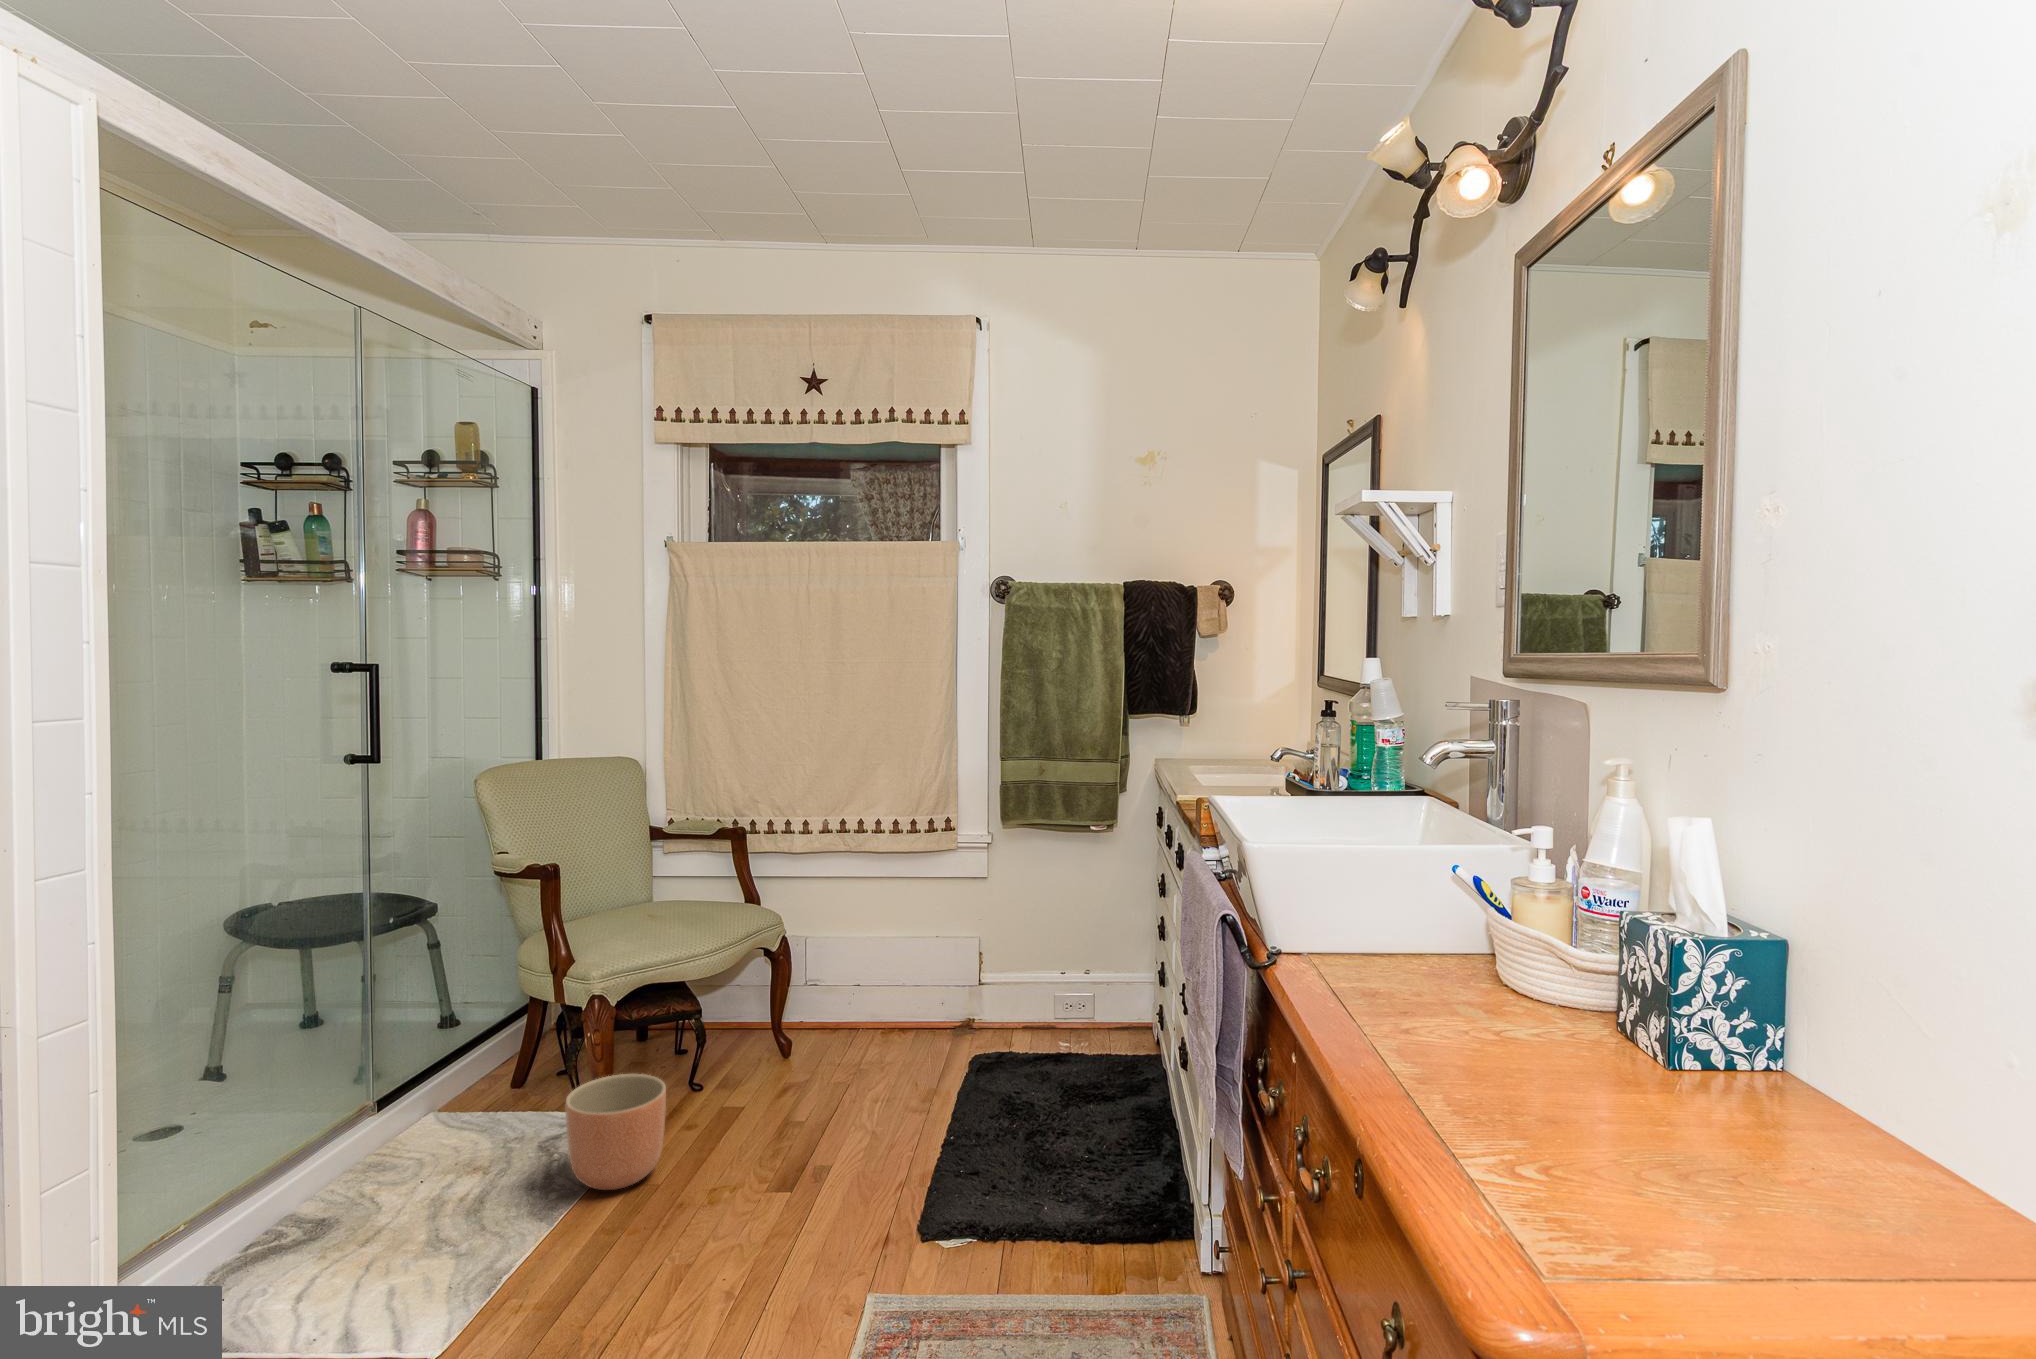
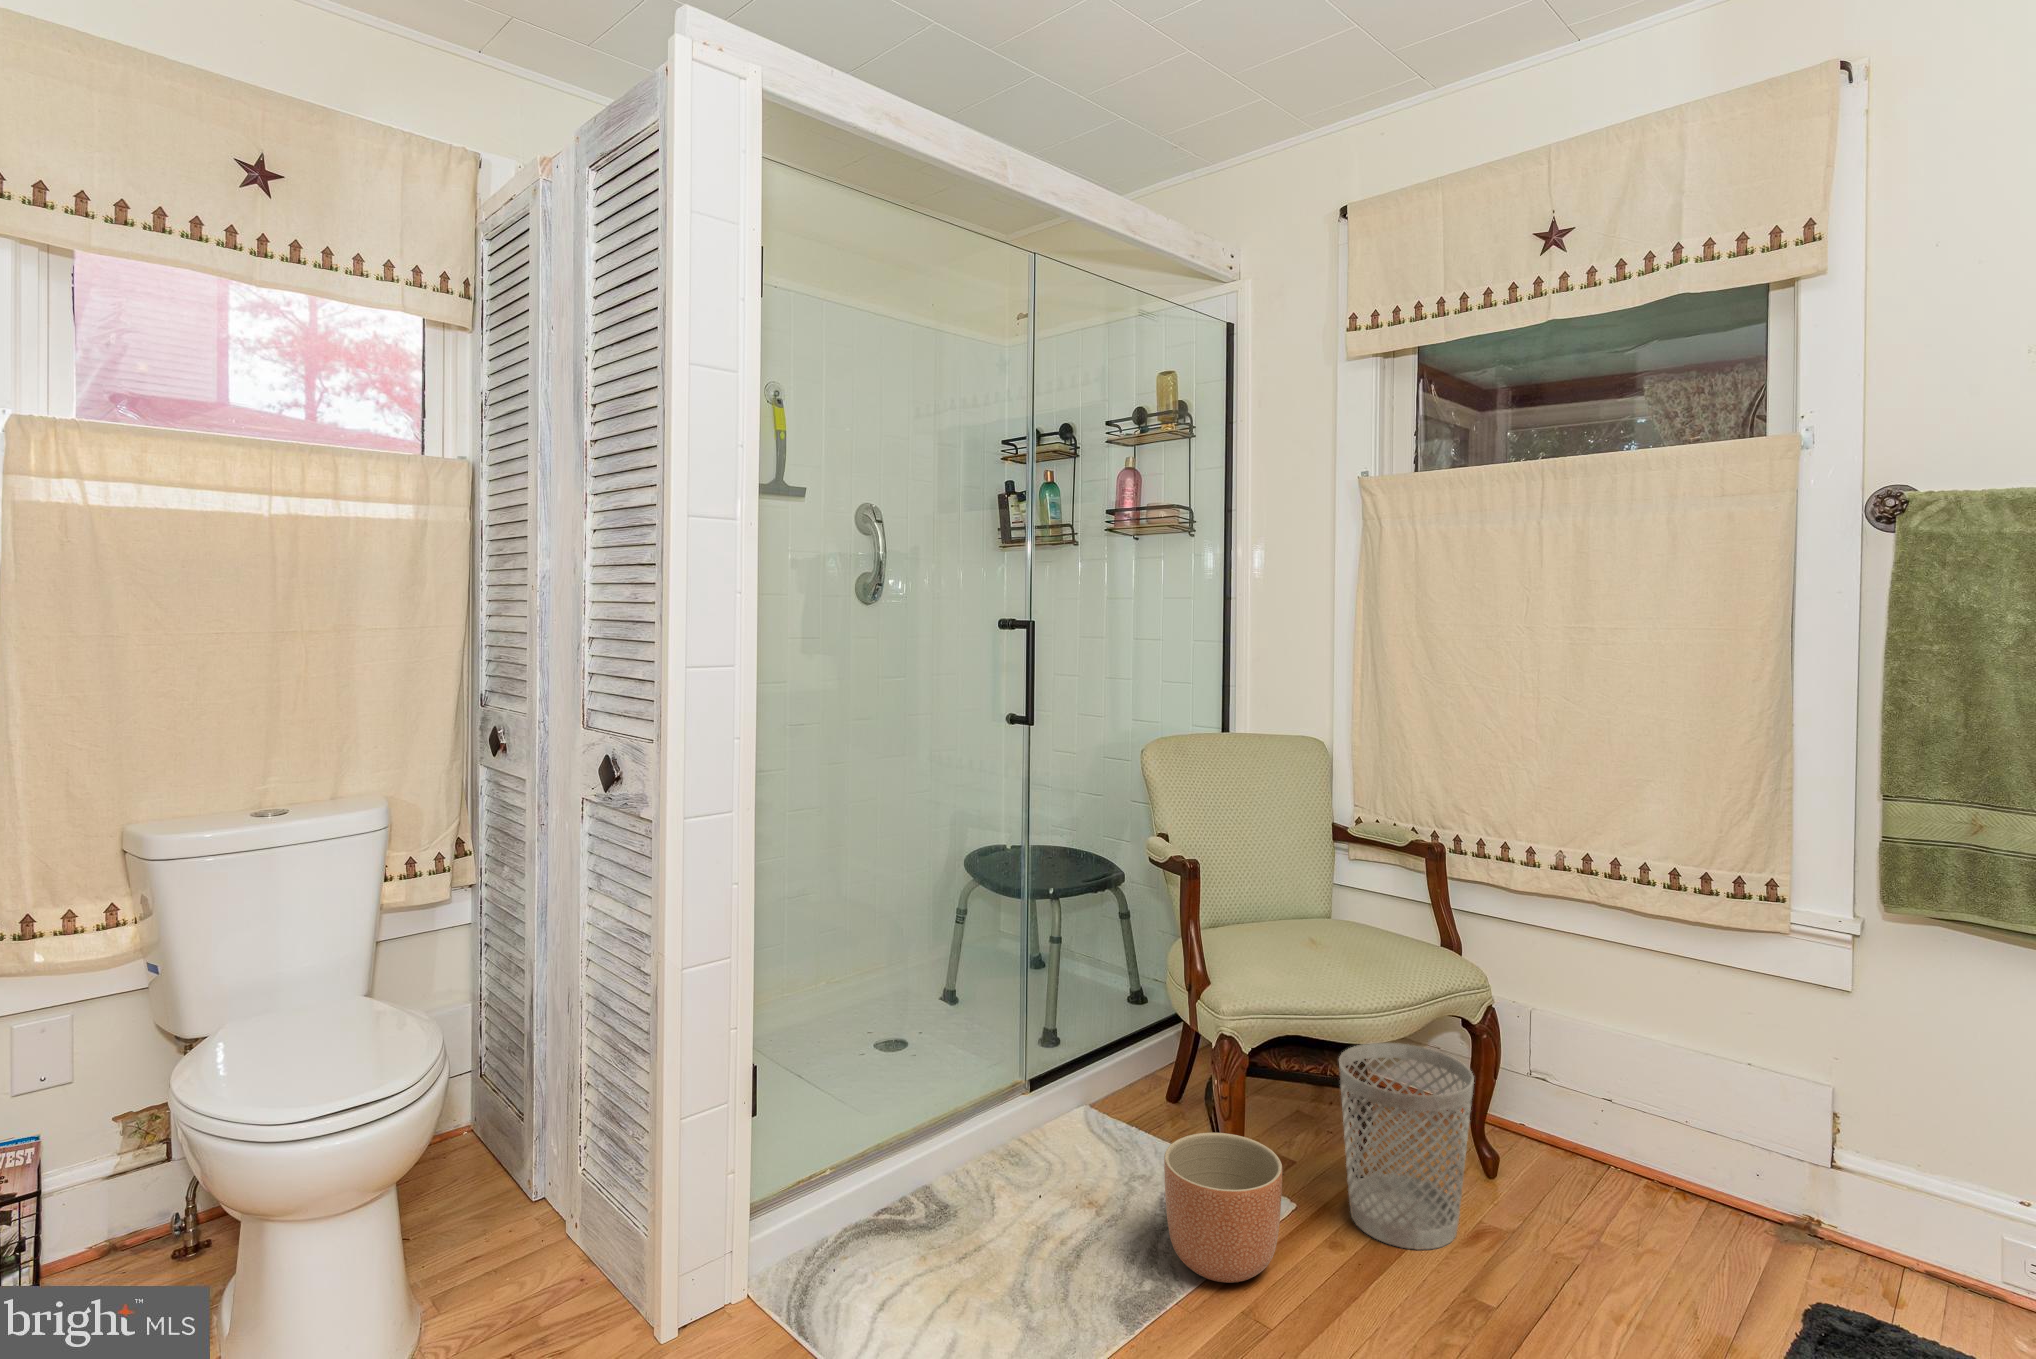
wastebasket: none [691,975,789,1123] -> present [1339,1043,1474,1250]

